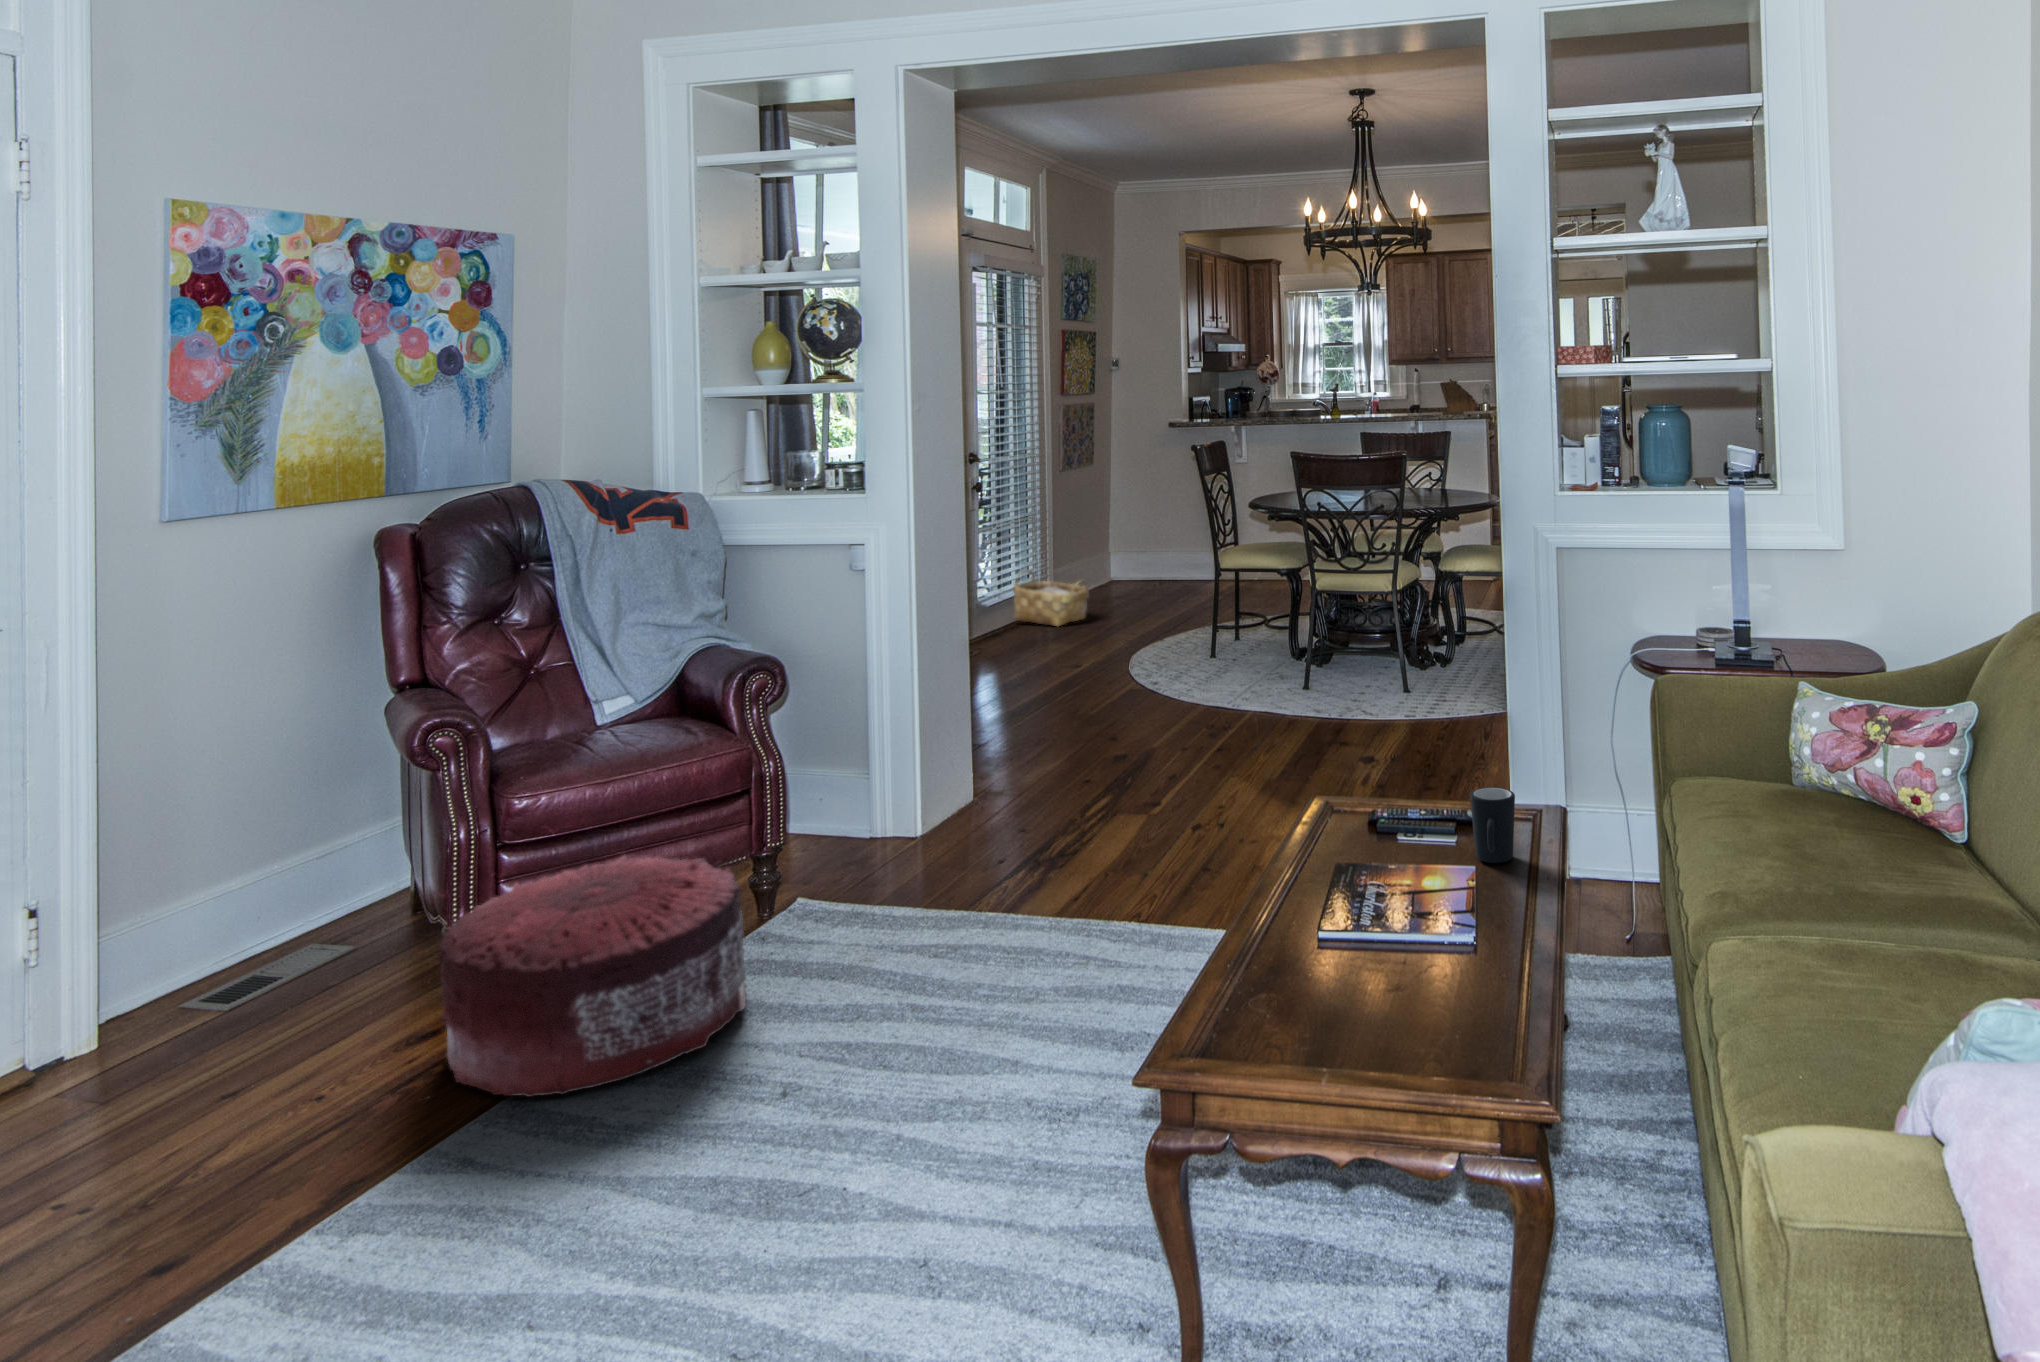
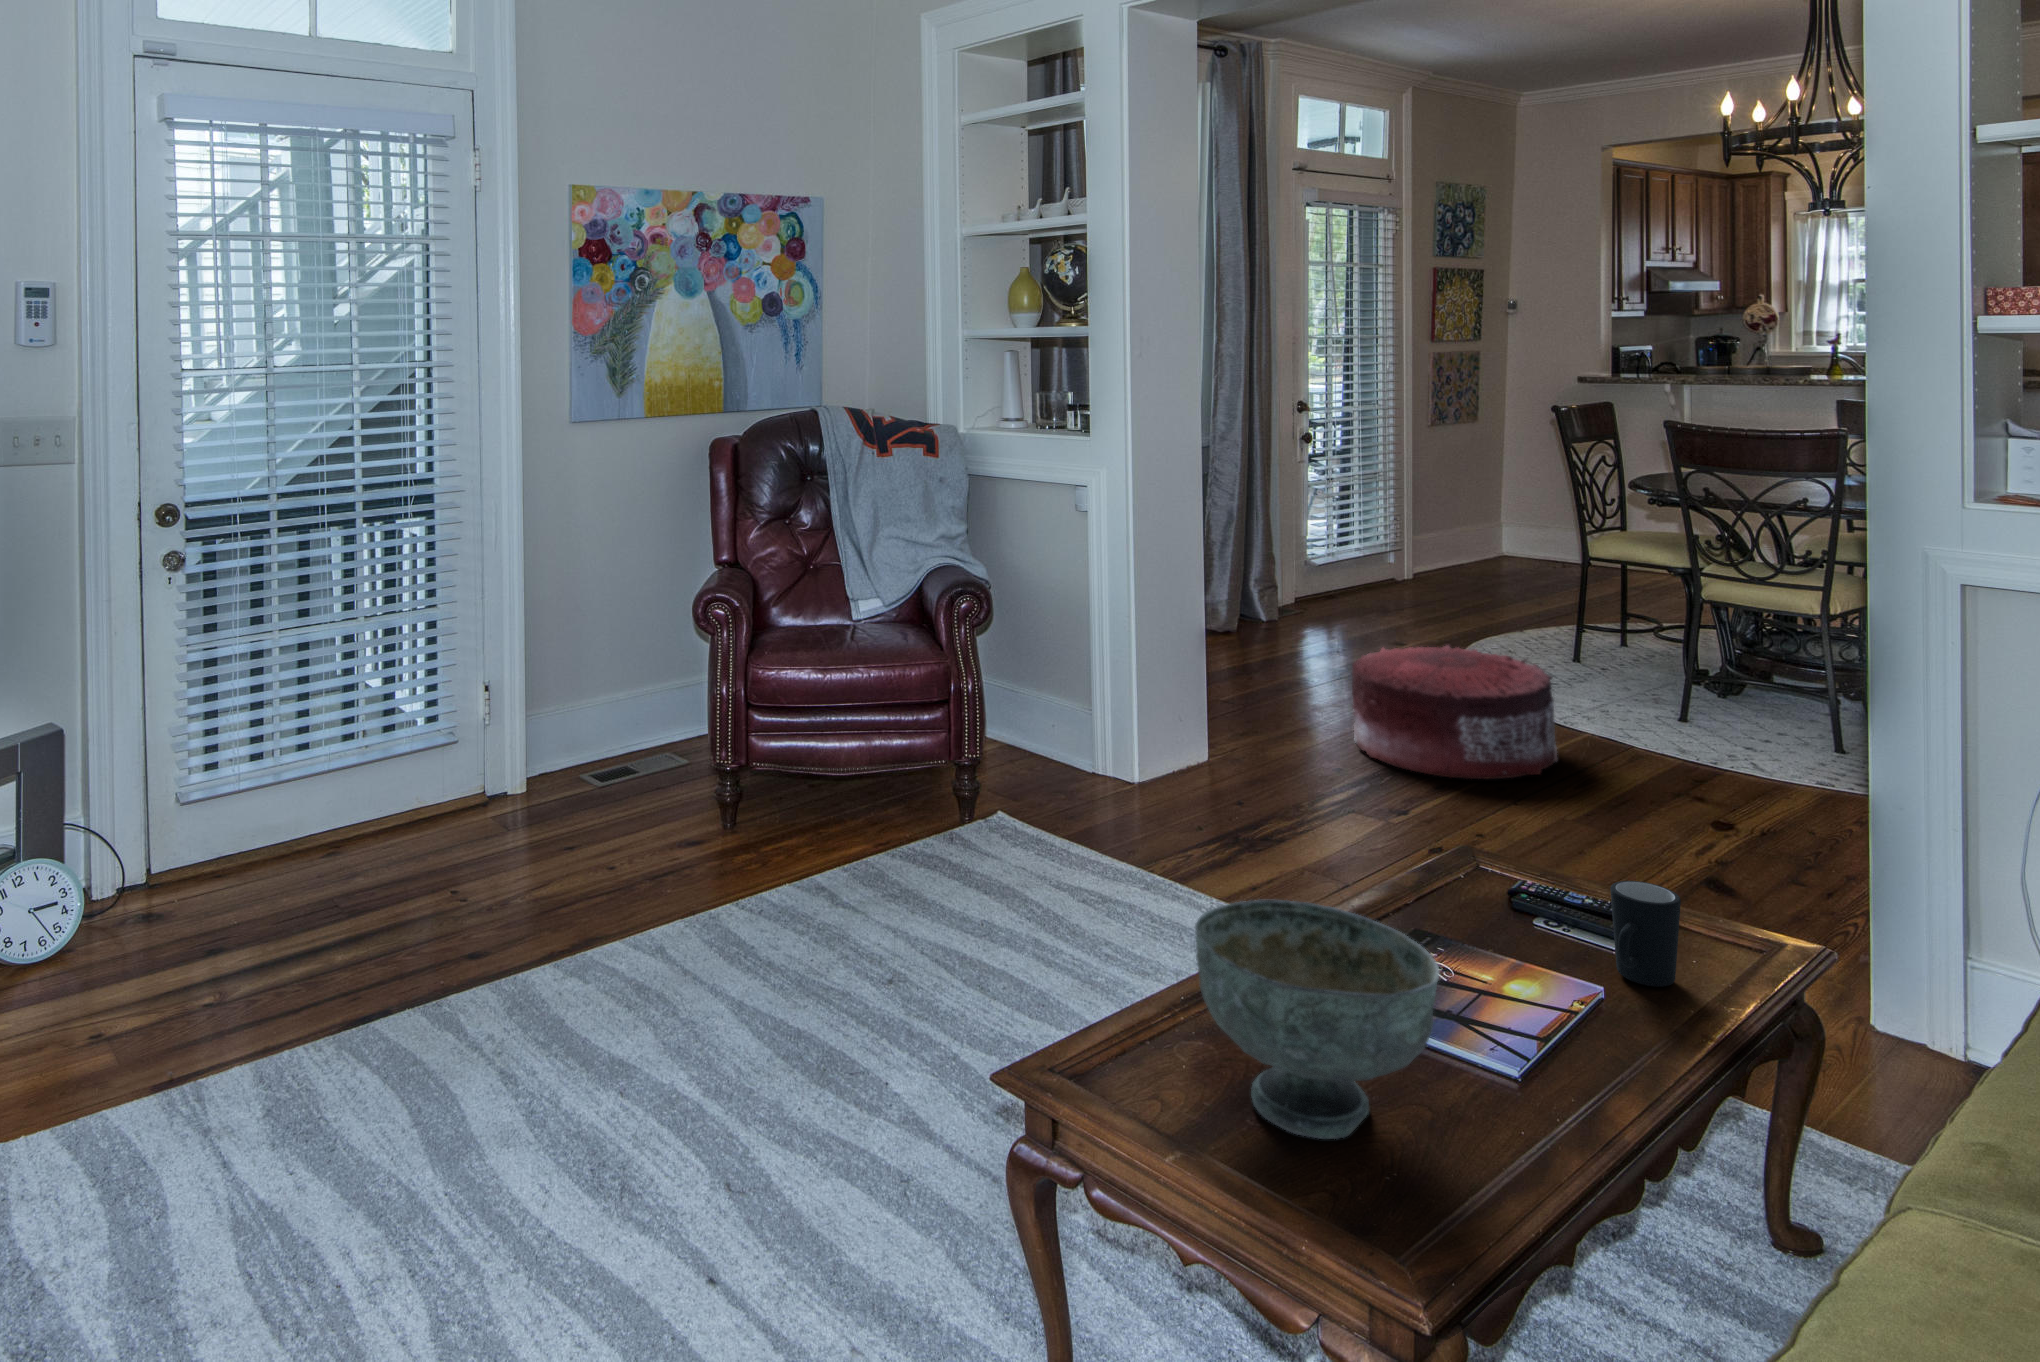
woven basket: present [1013,570,1089,627] -> none [1362,529,1451,595]
decorative bowl: none [1278,851,1466,1039] -> present [1194,900,1439,1139]
pouf: present [438,855,746,1097] -> present [1352,645,1557,779]

